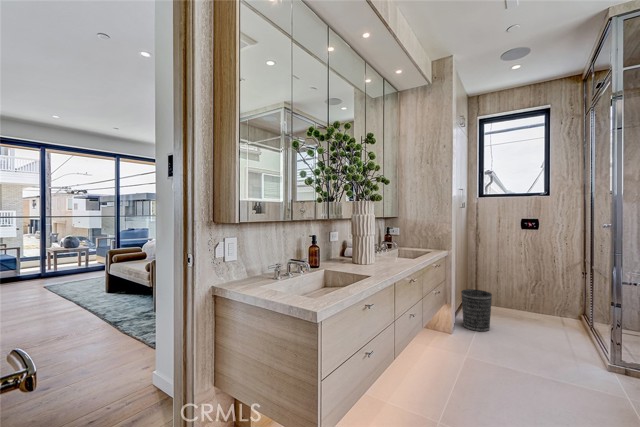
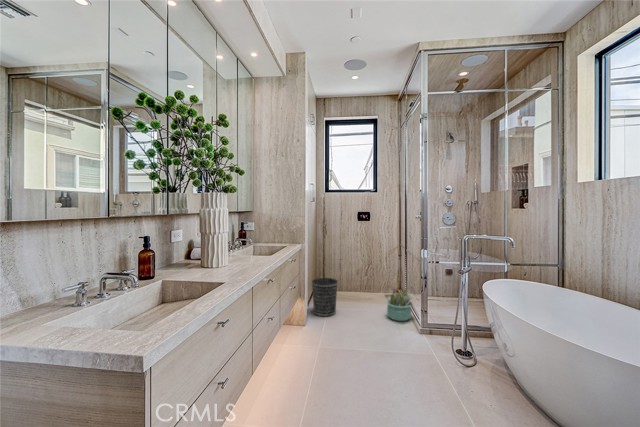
decorative plant: none [553,311,599,353] -> present [384,289,413,321]

